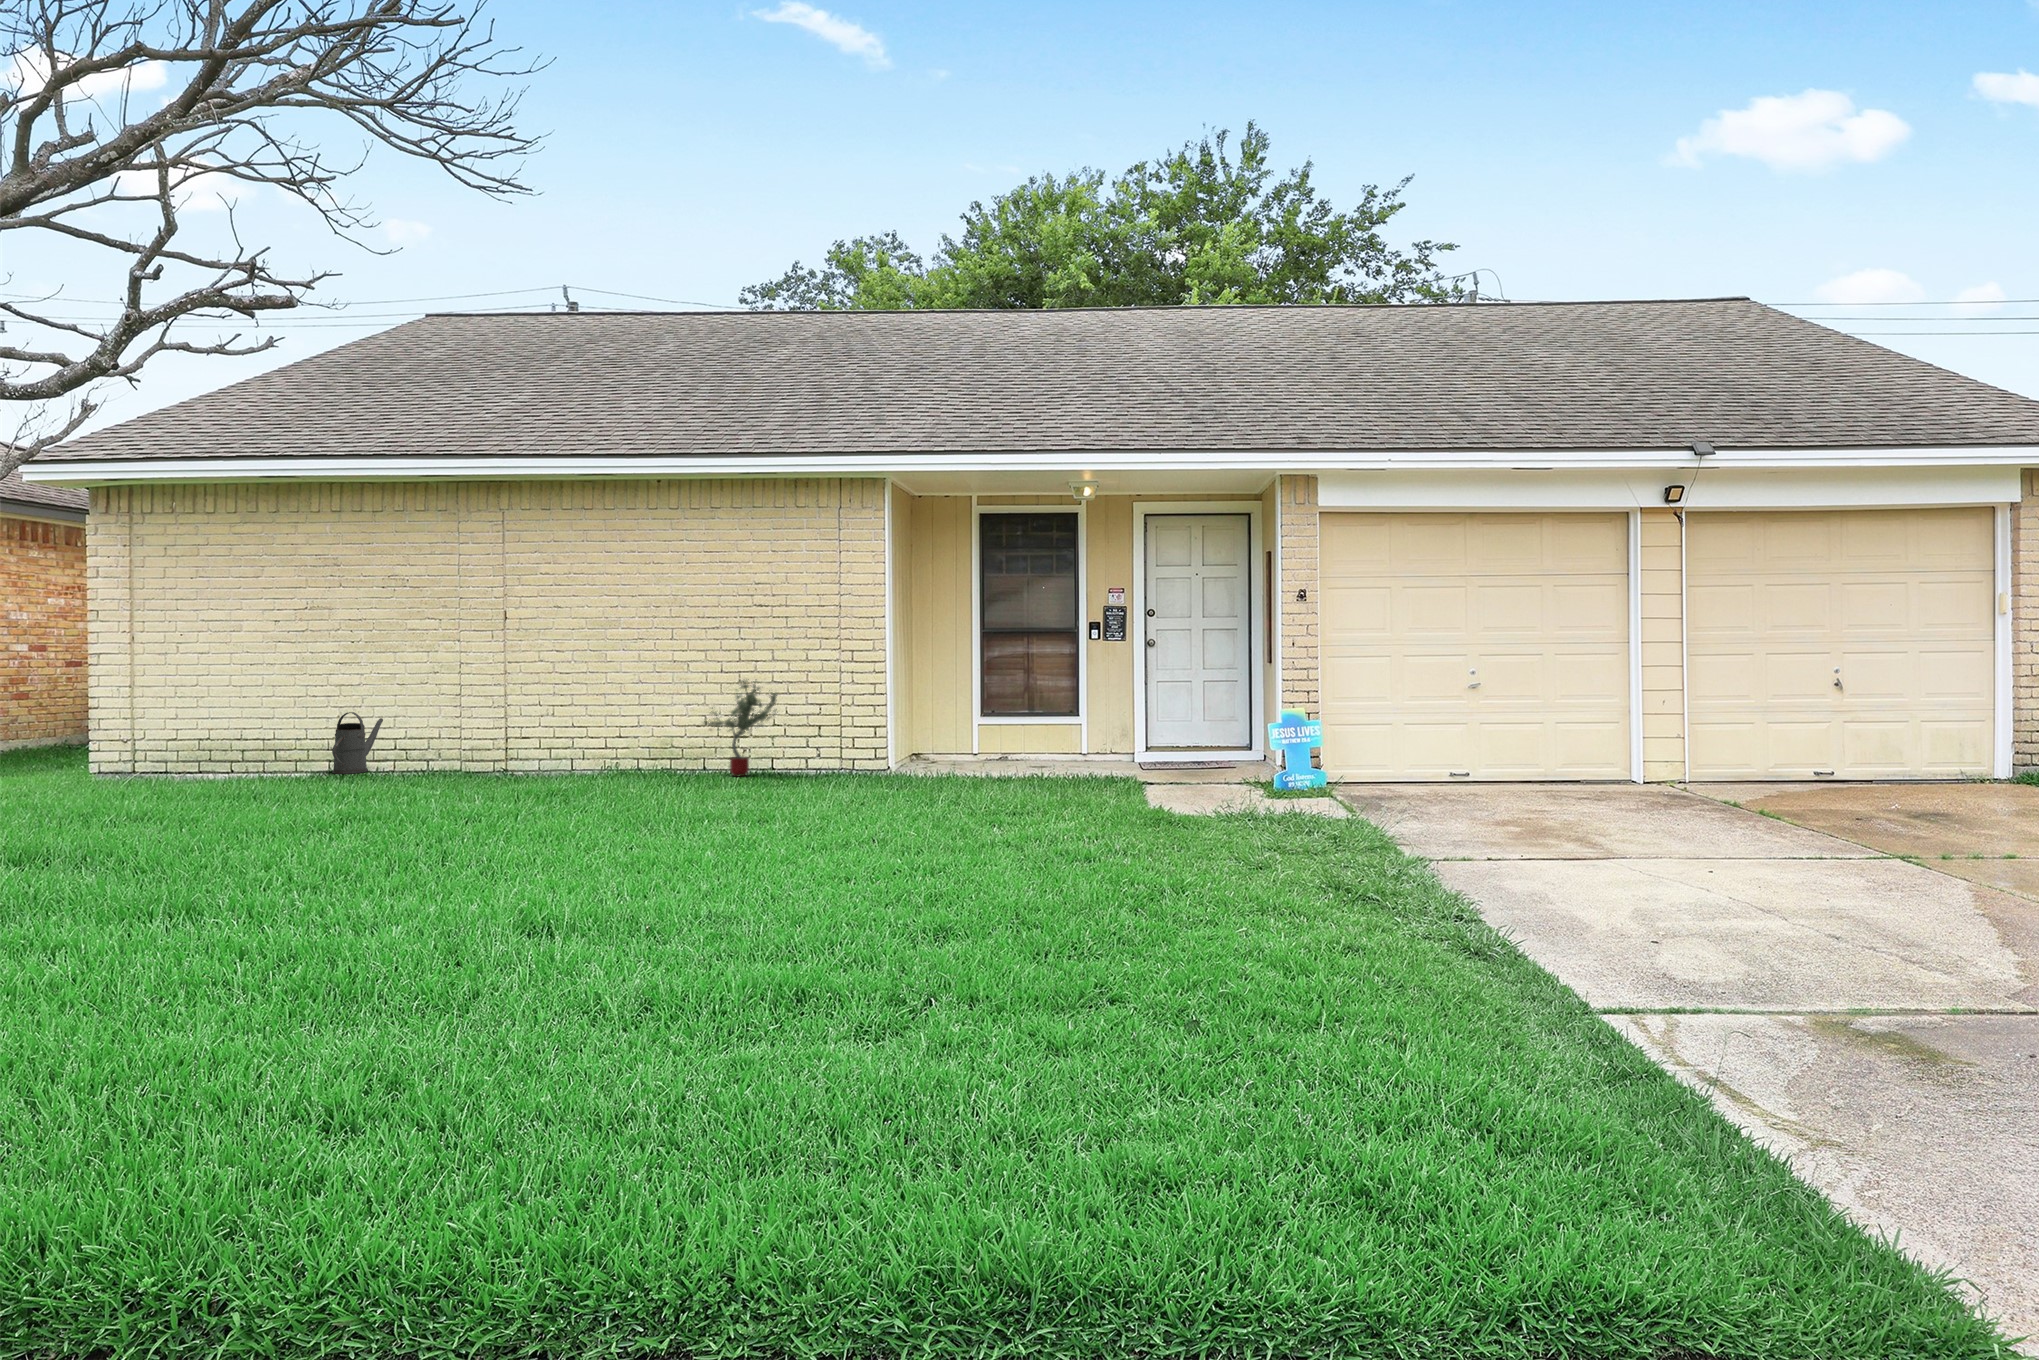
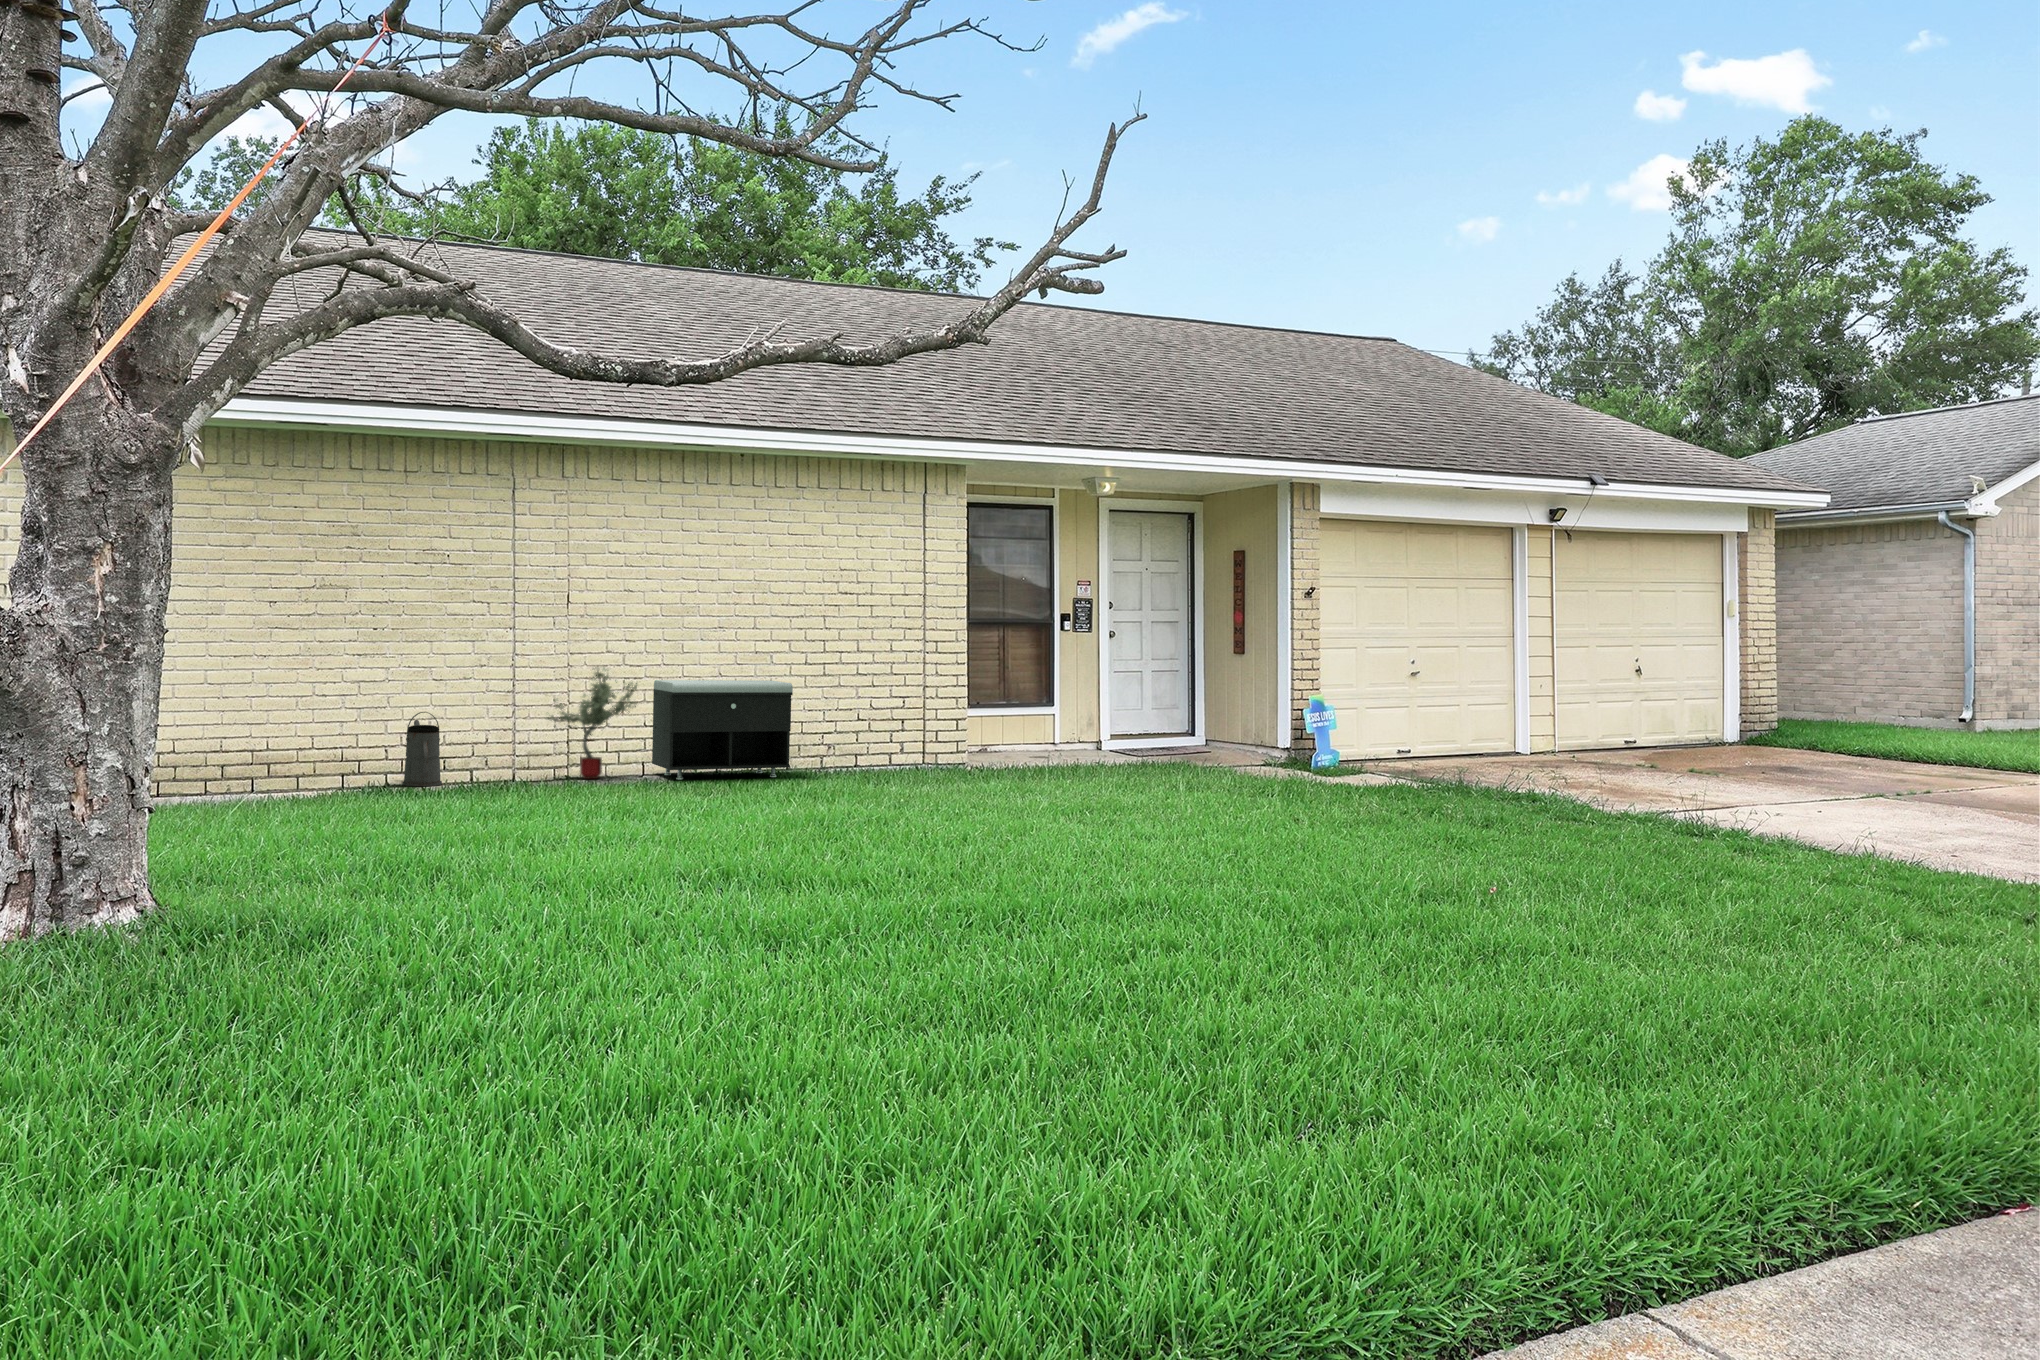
potted tree: present [704,681,777,776] -> present [547,668,638,779]
storage bench: none [545,687,681,777] -> present [652,680,793,780]

